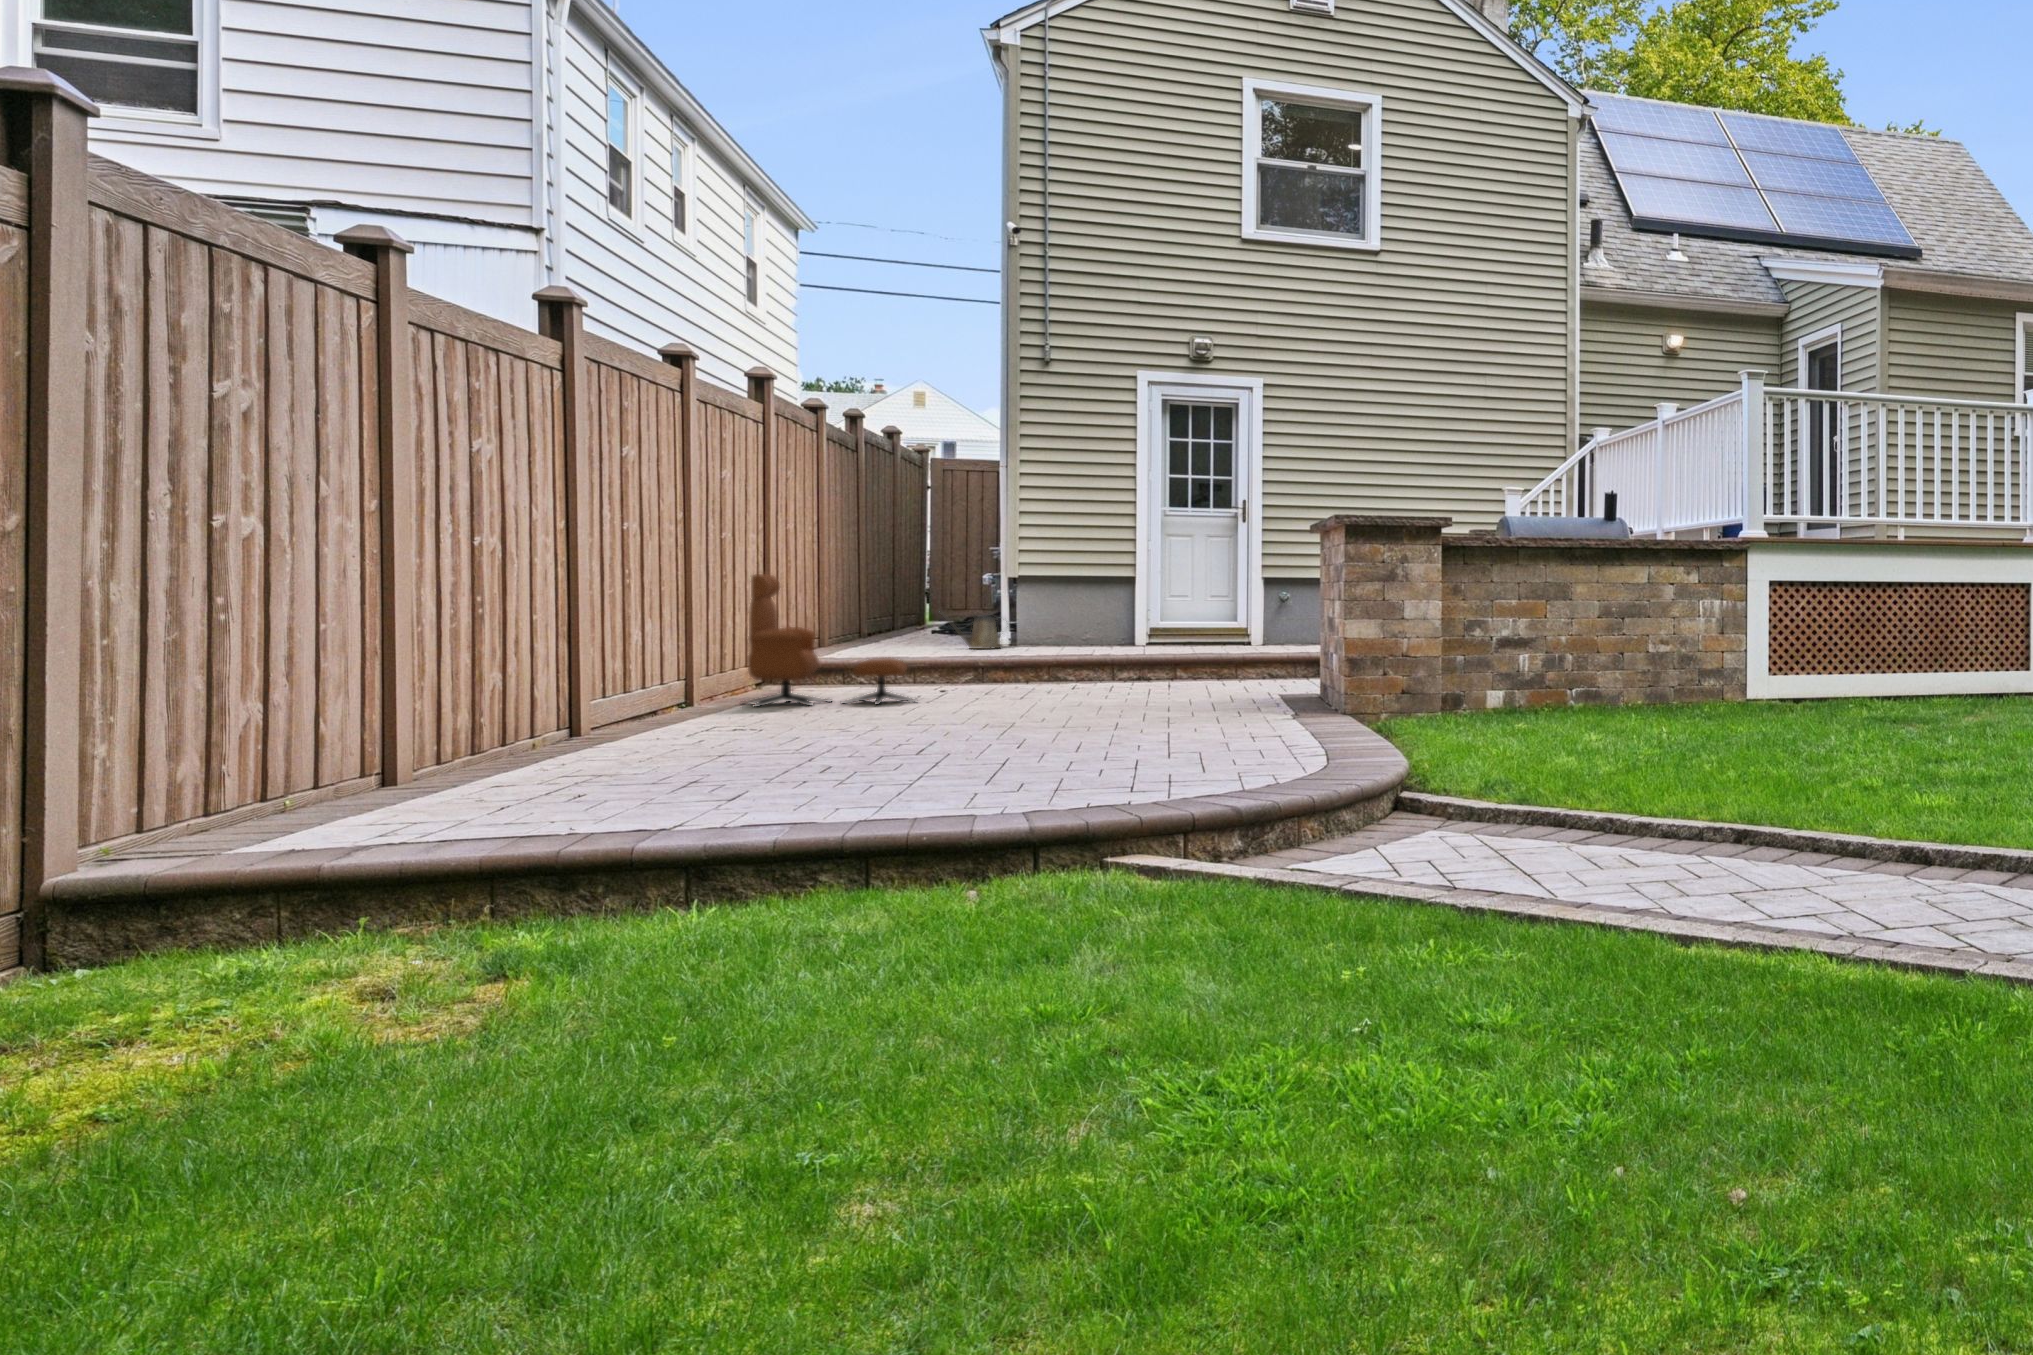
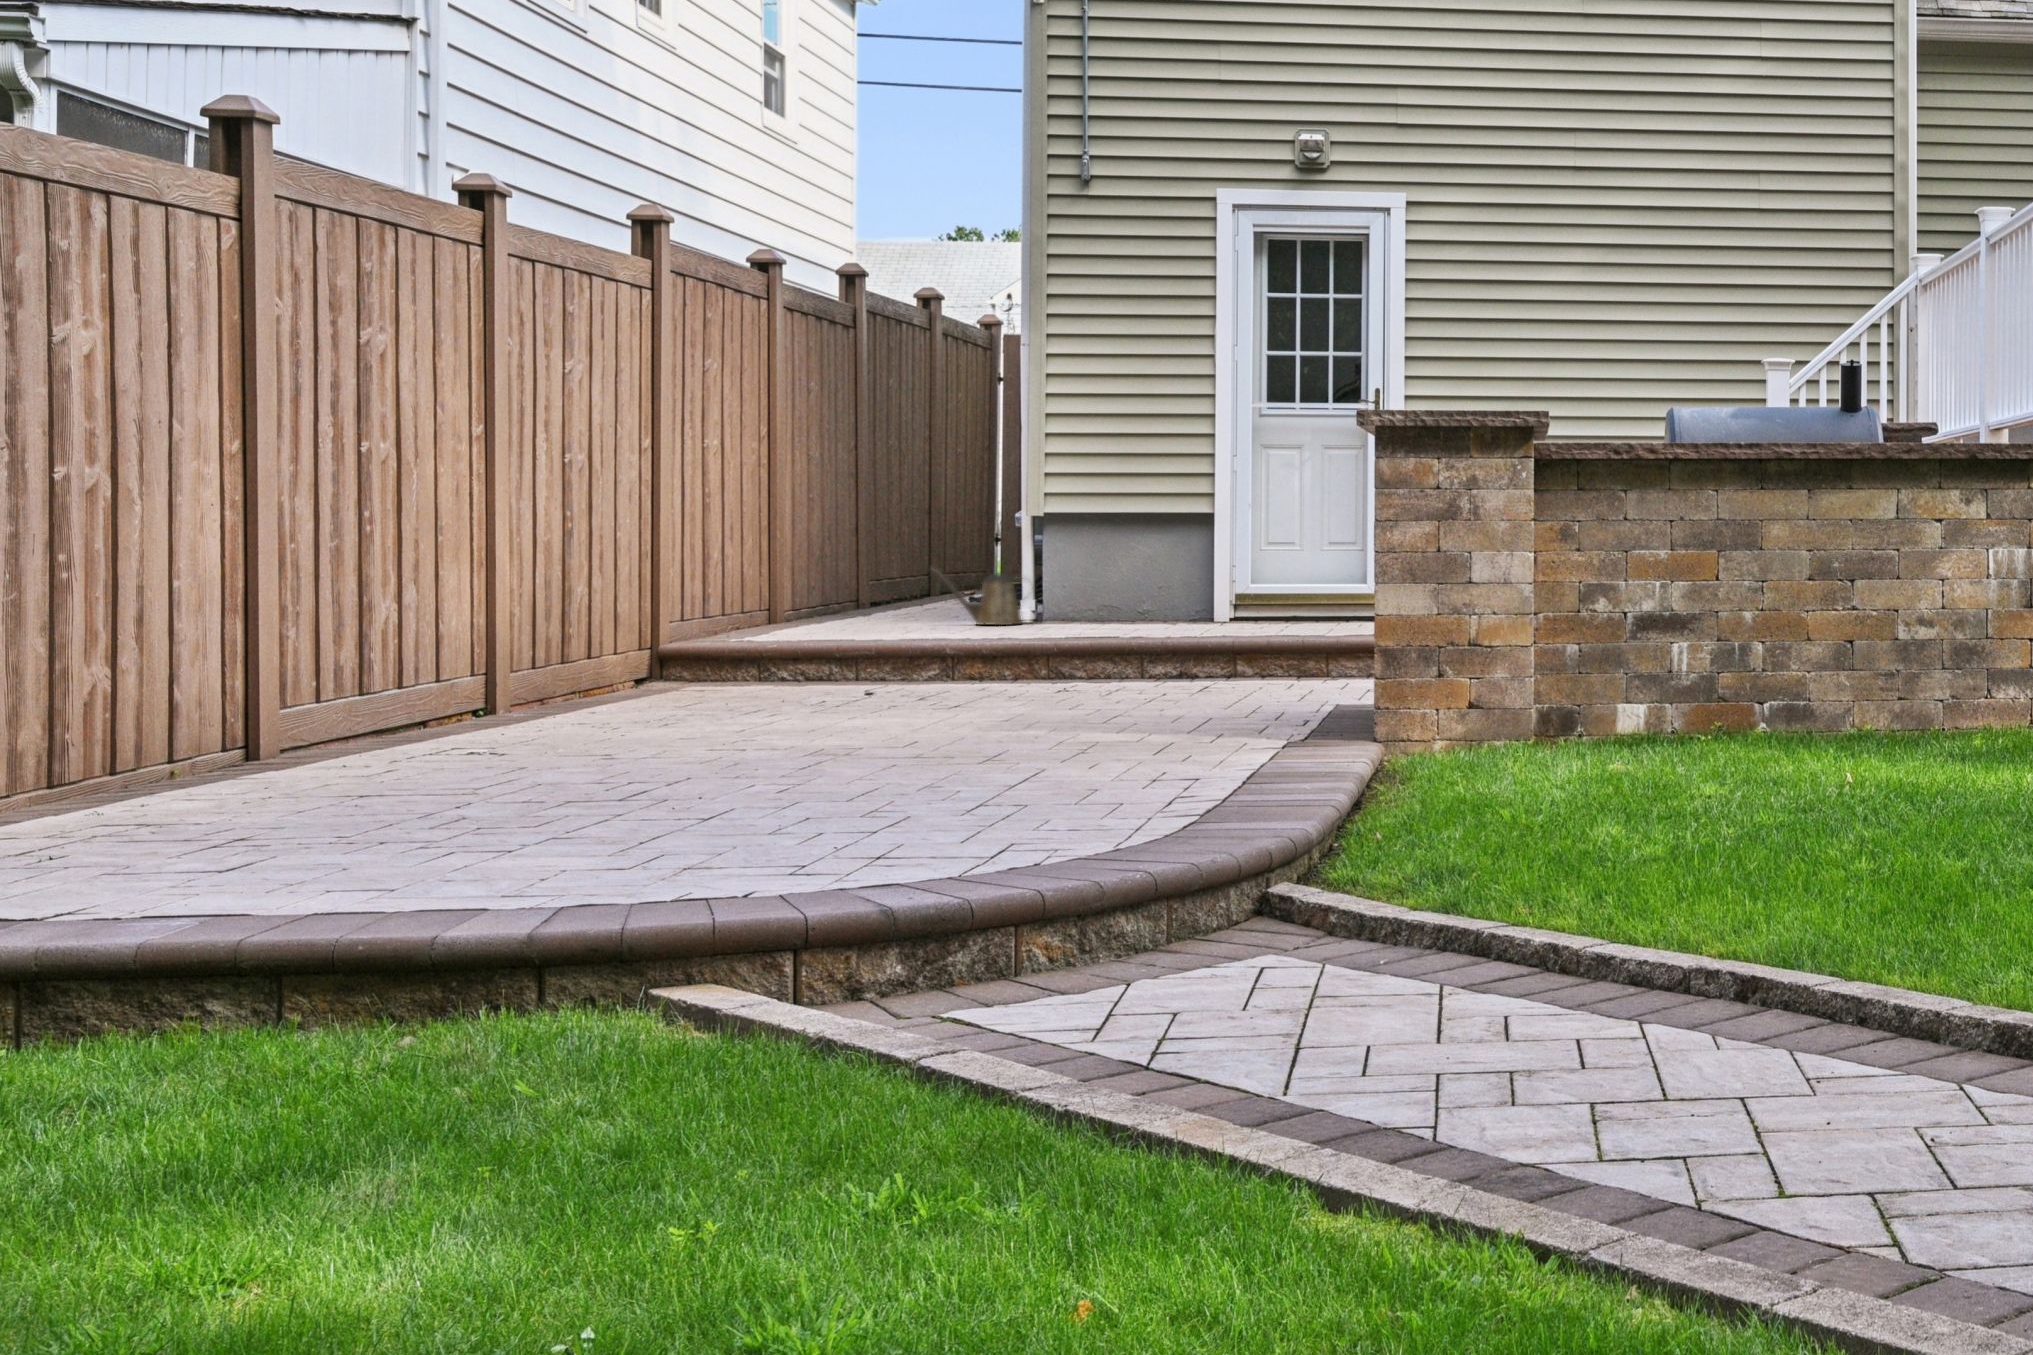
lounge chair: present [745,574,914,707] -> none [524,519,773,723]

